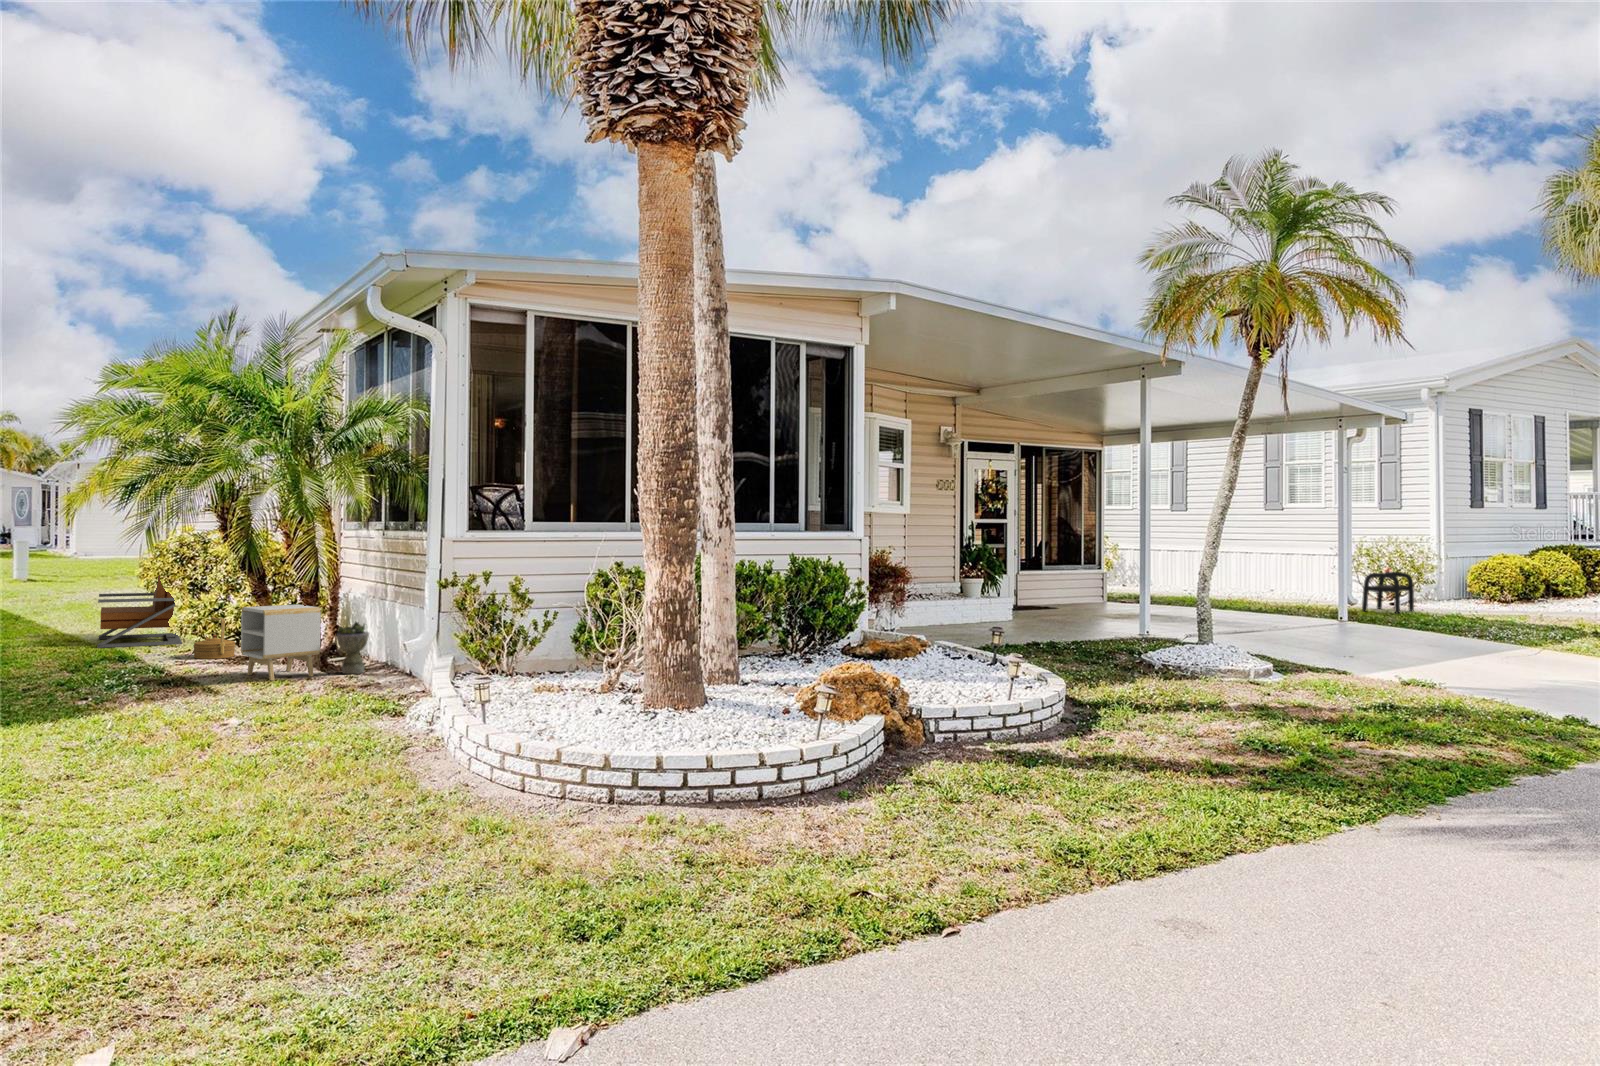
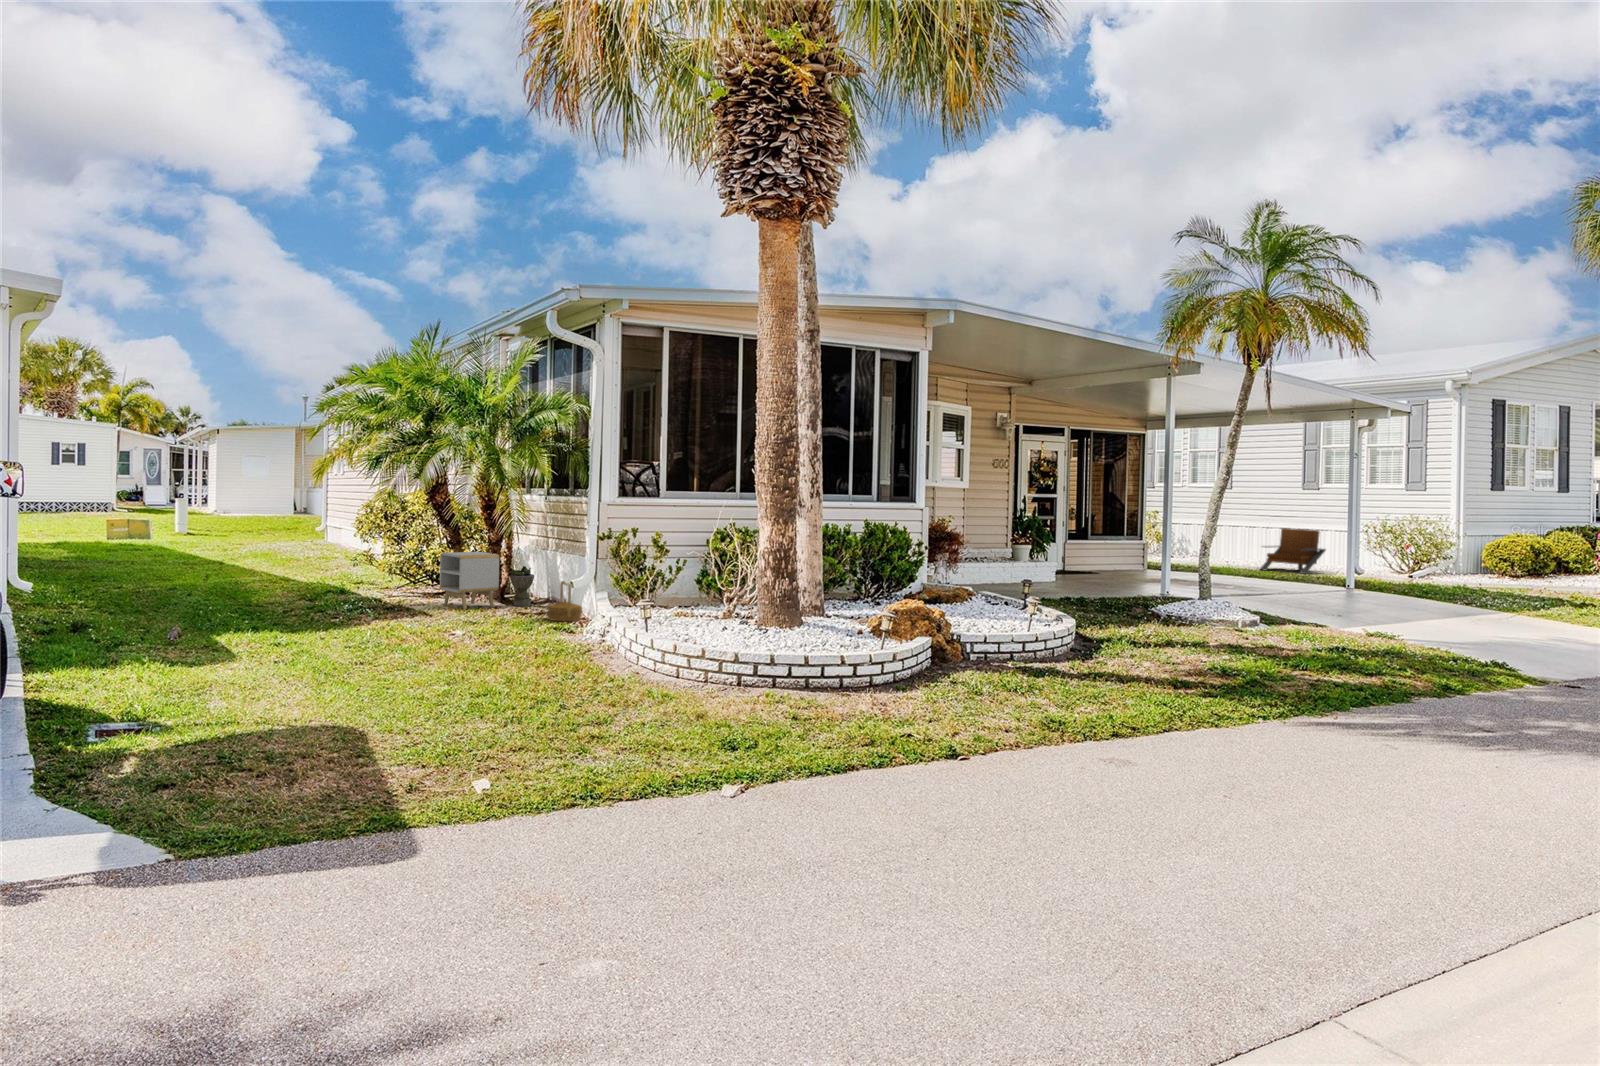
bench: present [1362,572,1414,614] -> none [1383,547,1433,585]
lounge chair: present [97,575,182,648] -> present [1260,528,1326,574]
woven basket: present [193,617,236,659] -> present [548,581,582,621]

